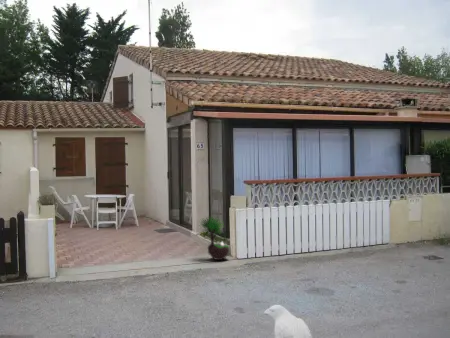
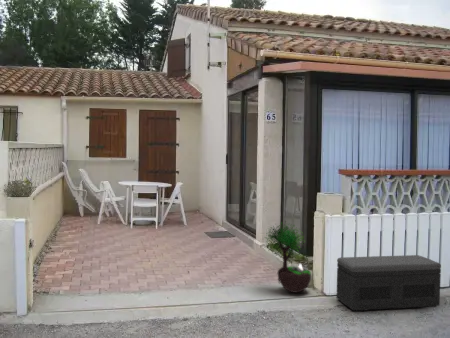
storage bench: none [245,232,307,267] -> present [336,255,441,311]

